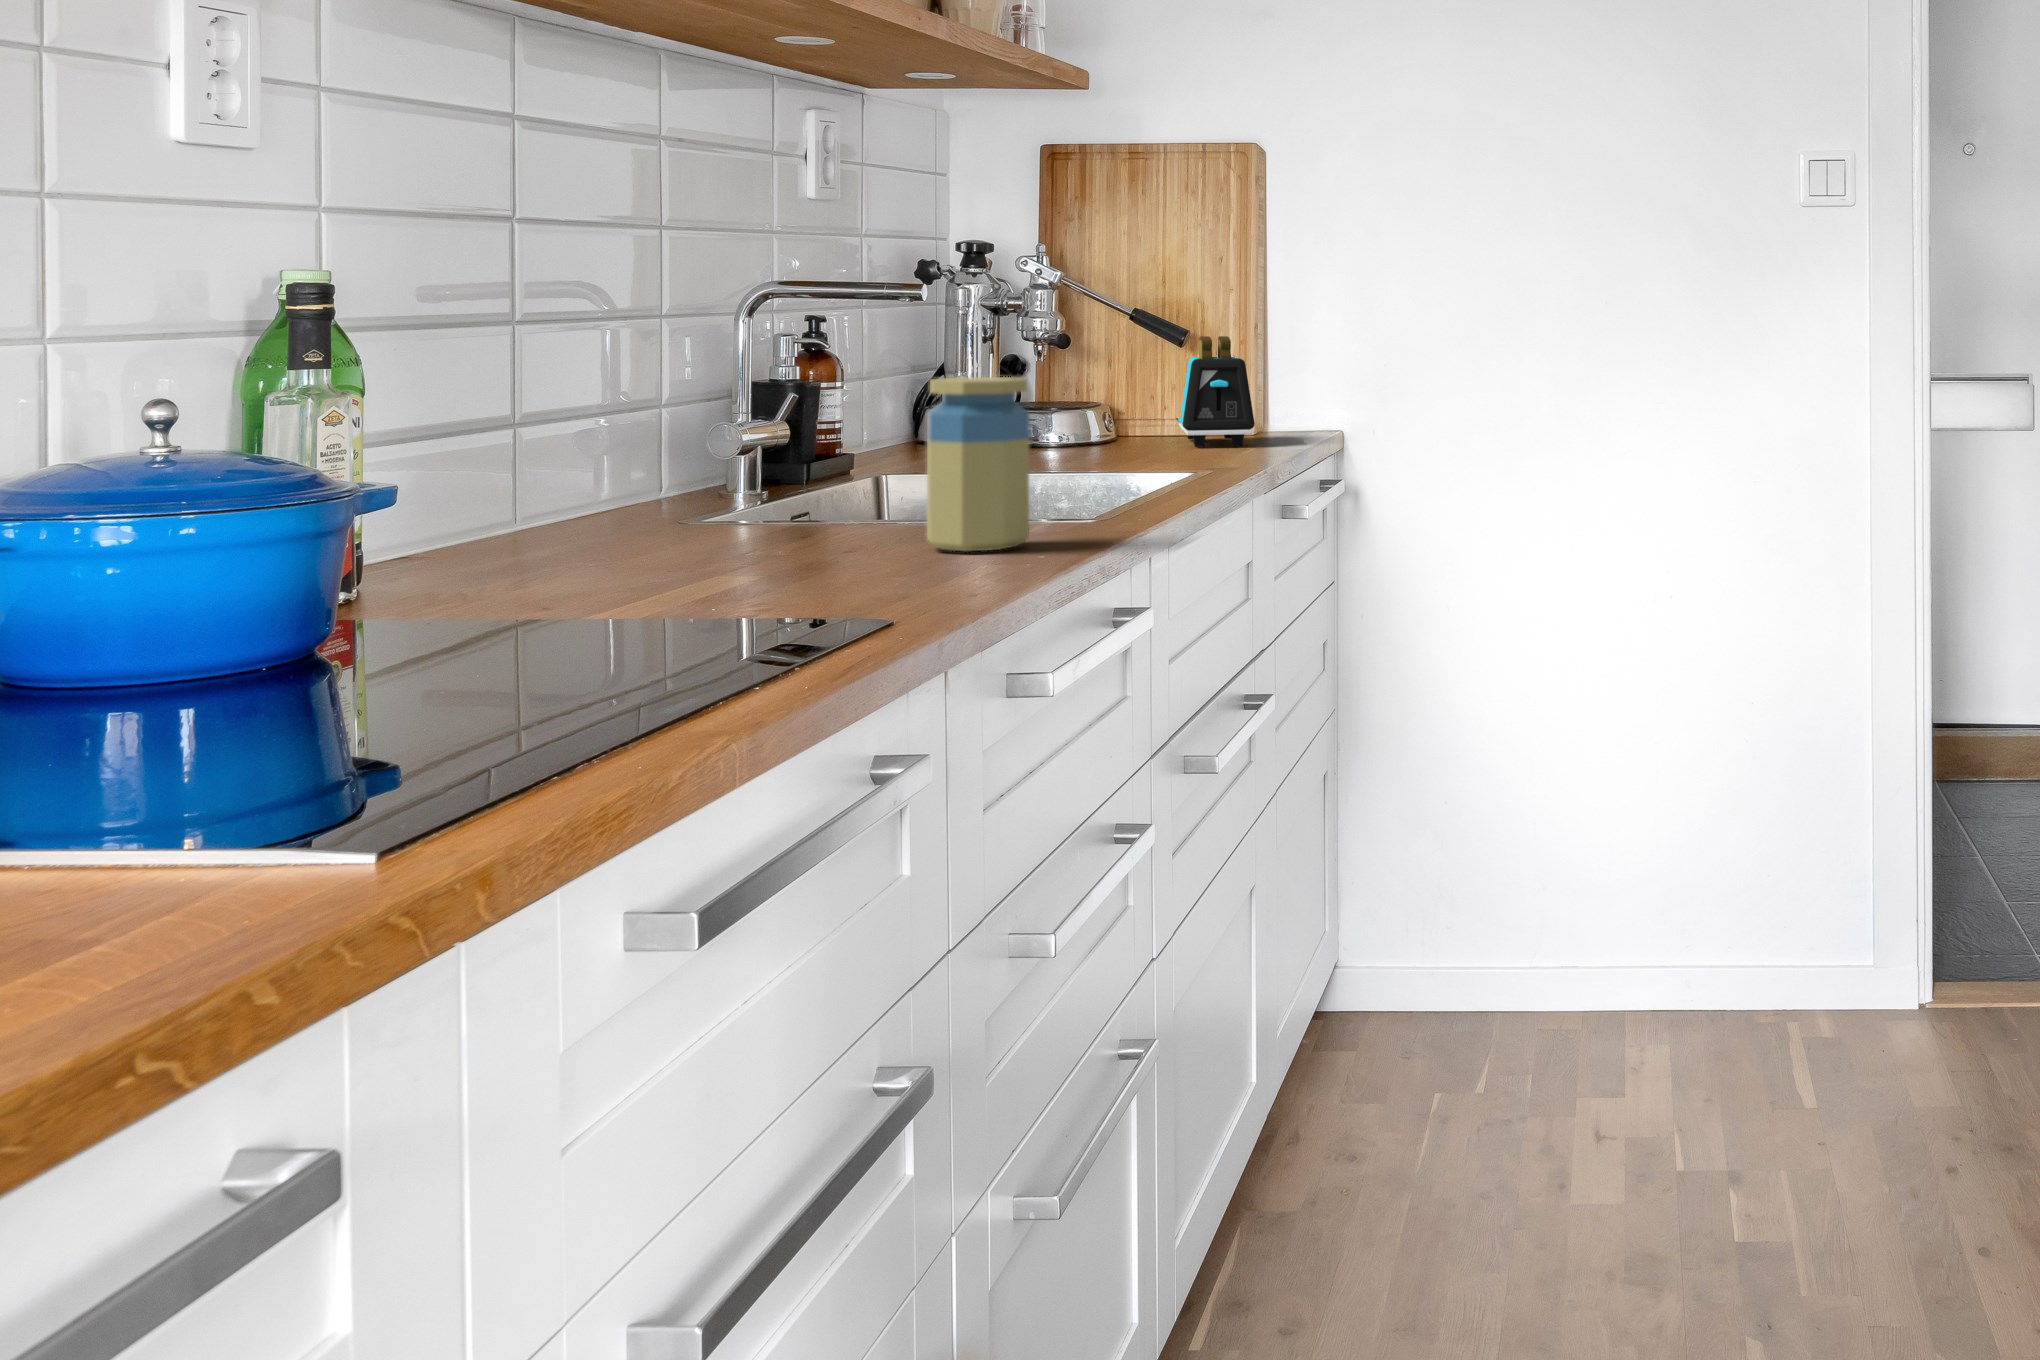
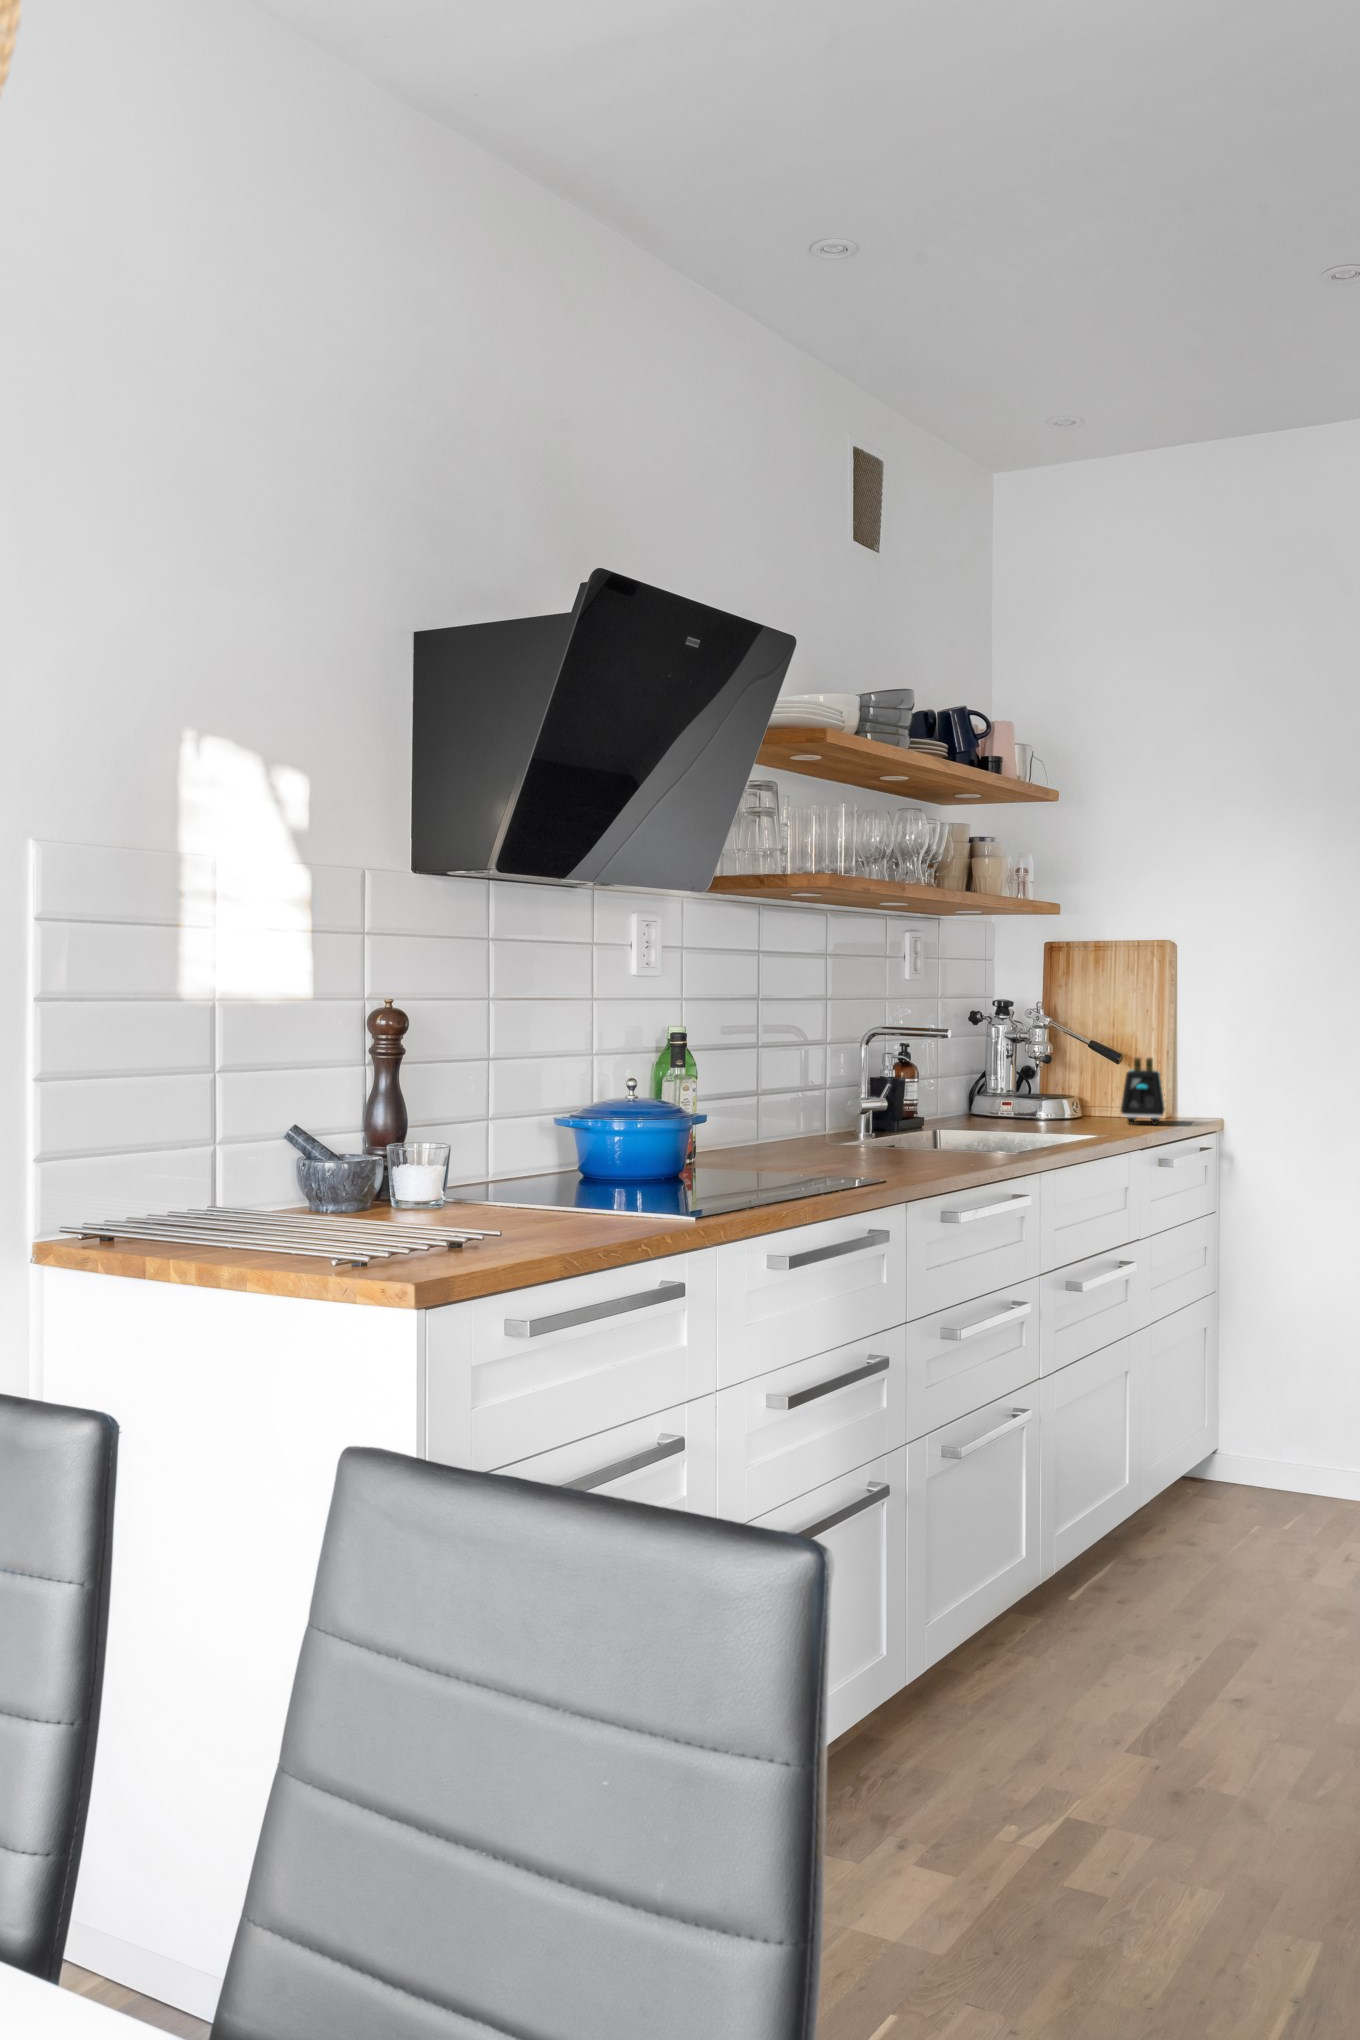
jar: present [927,377,1029,551] -> none [925,1079,971,1162]

